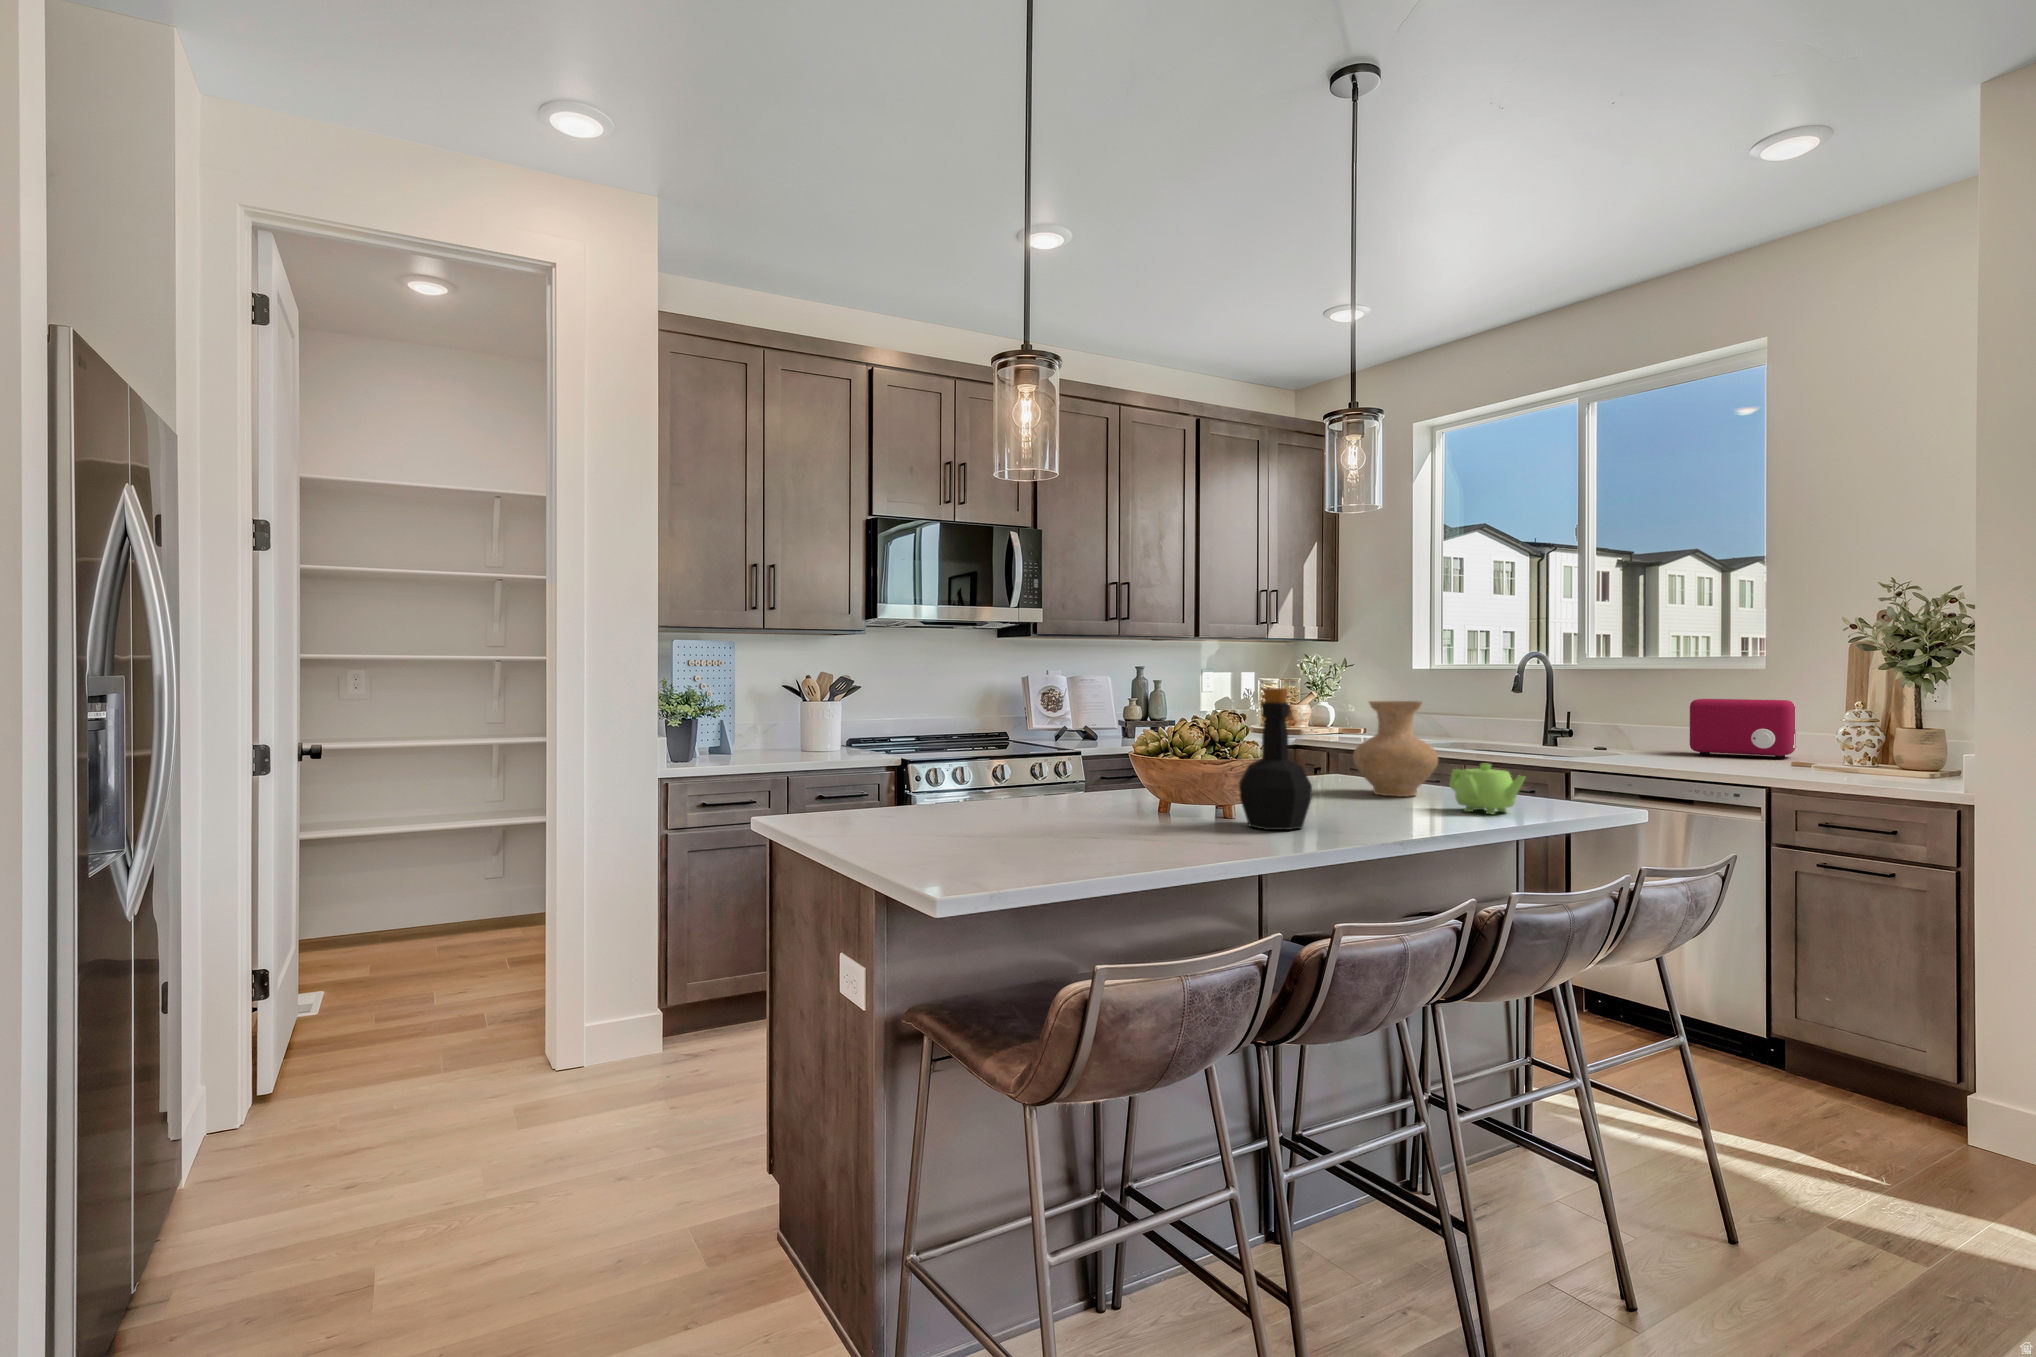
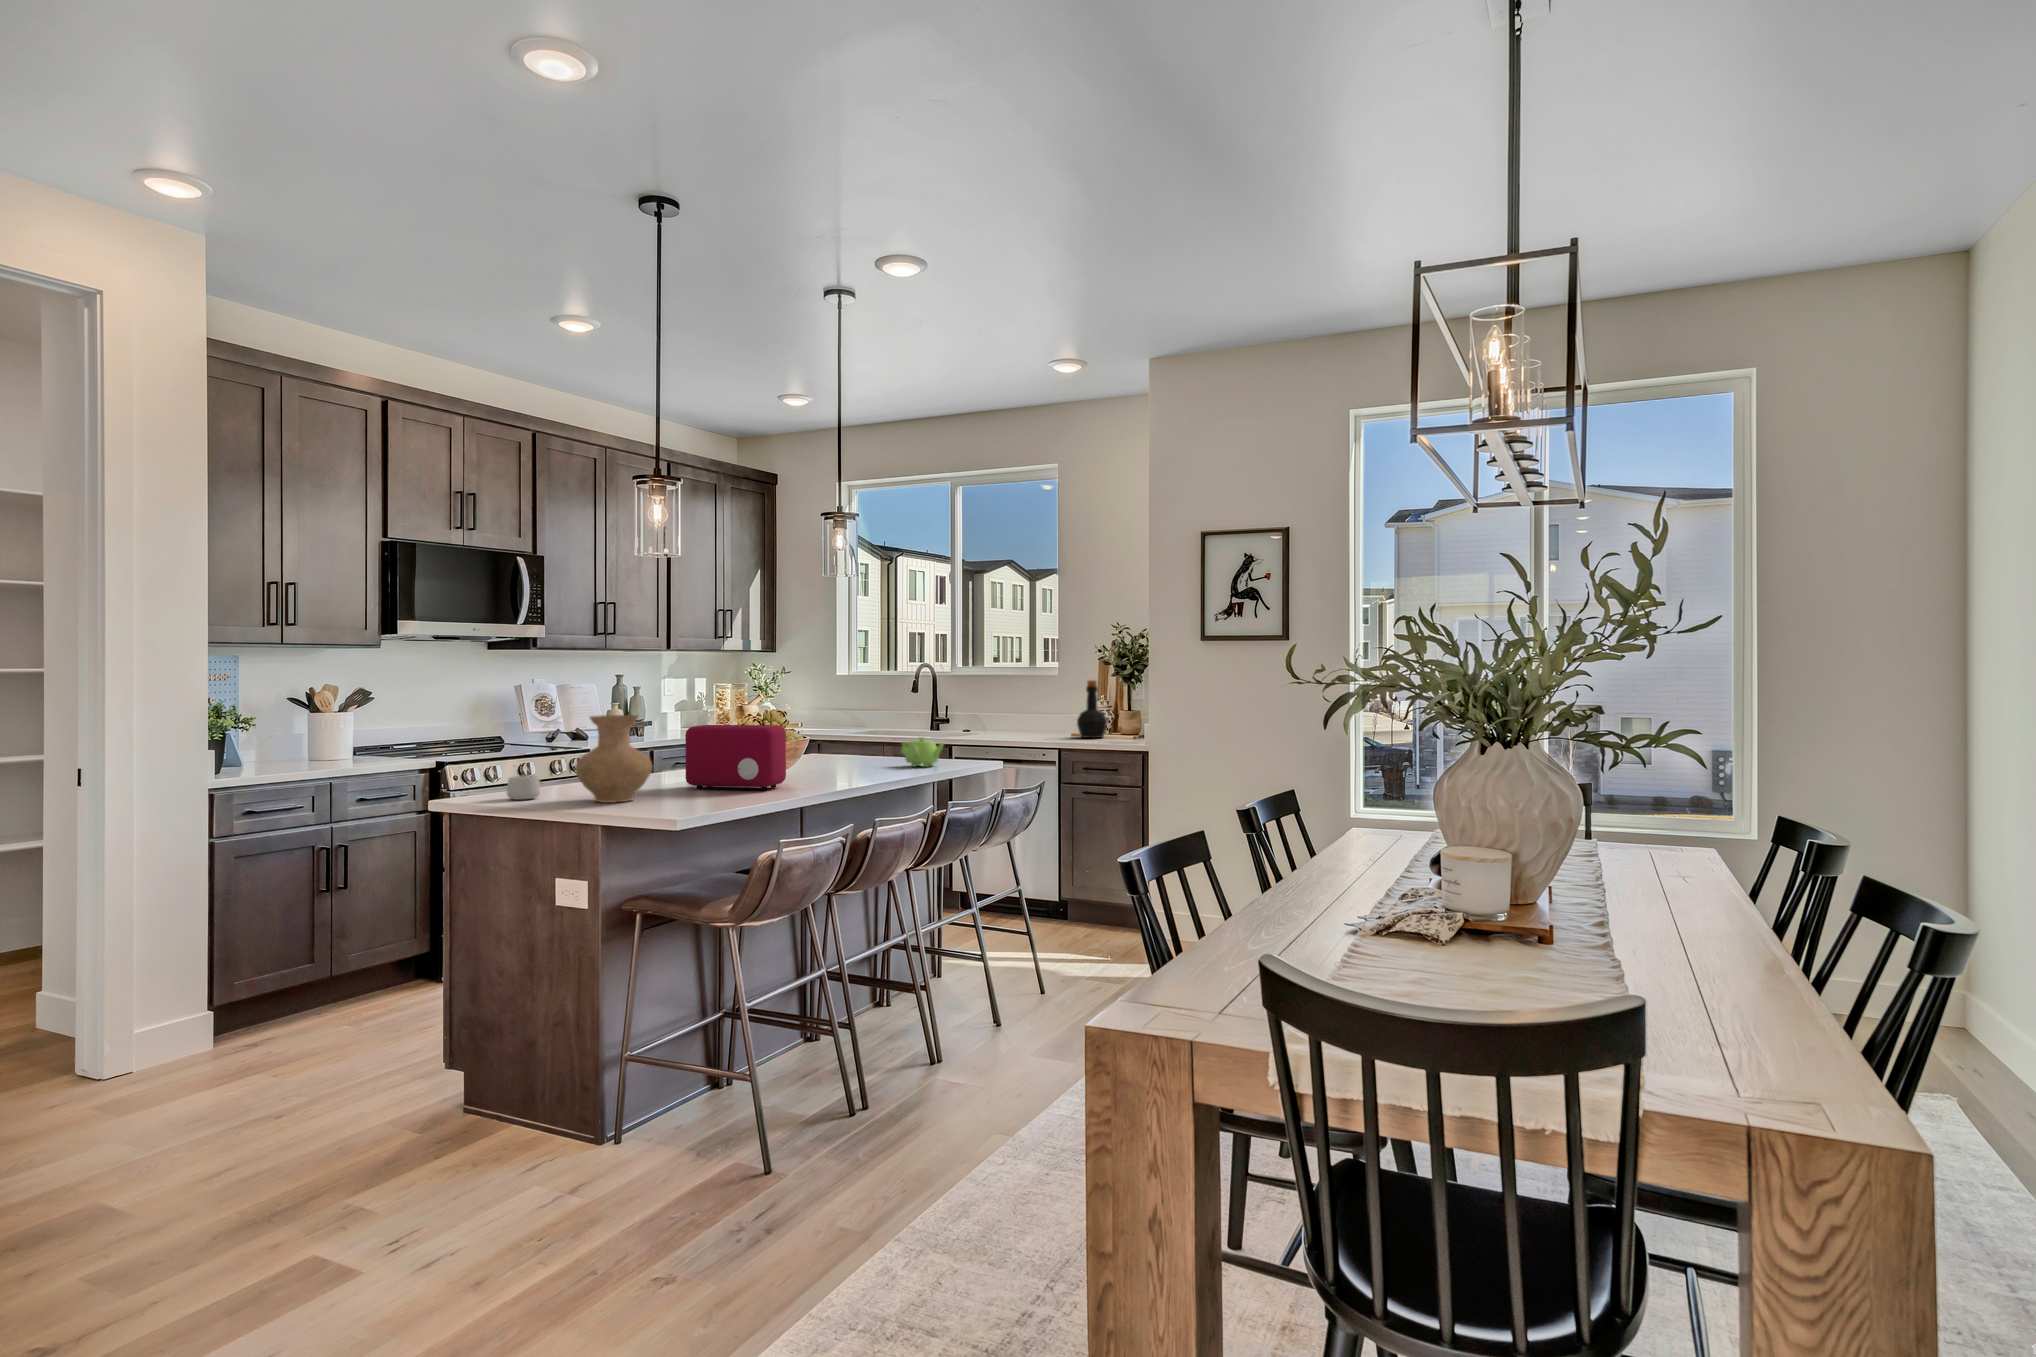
bottle: present [1239,688,1312,830] -> present [1077,680,1107,738]
toaster: present [1690,699,1796,759] -> present [685,725,786,790]
vase: present [1353,701,1438,796] -> present [575,715,653,803]
mug: none [824,794,874,829] -> present [507,776,540,800]

